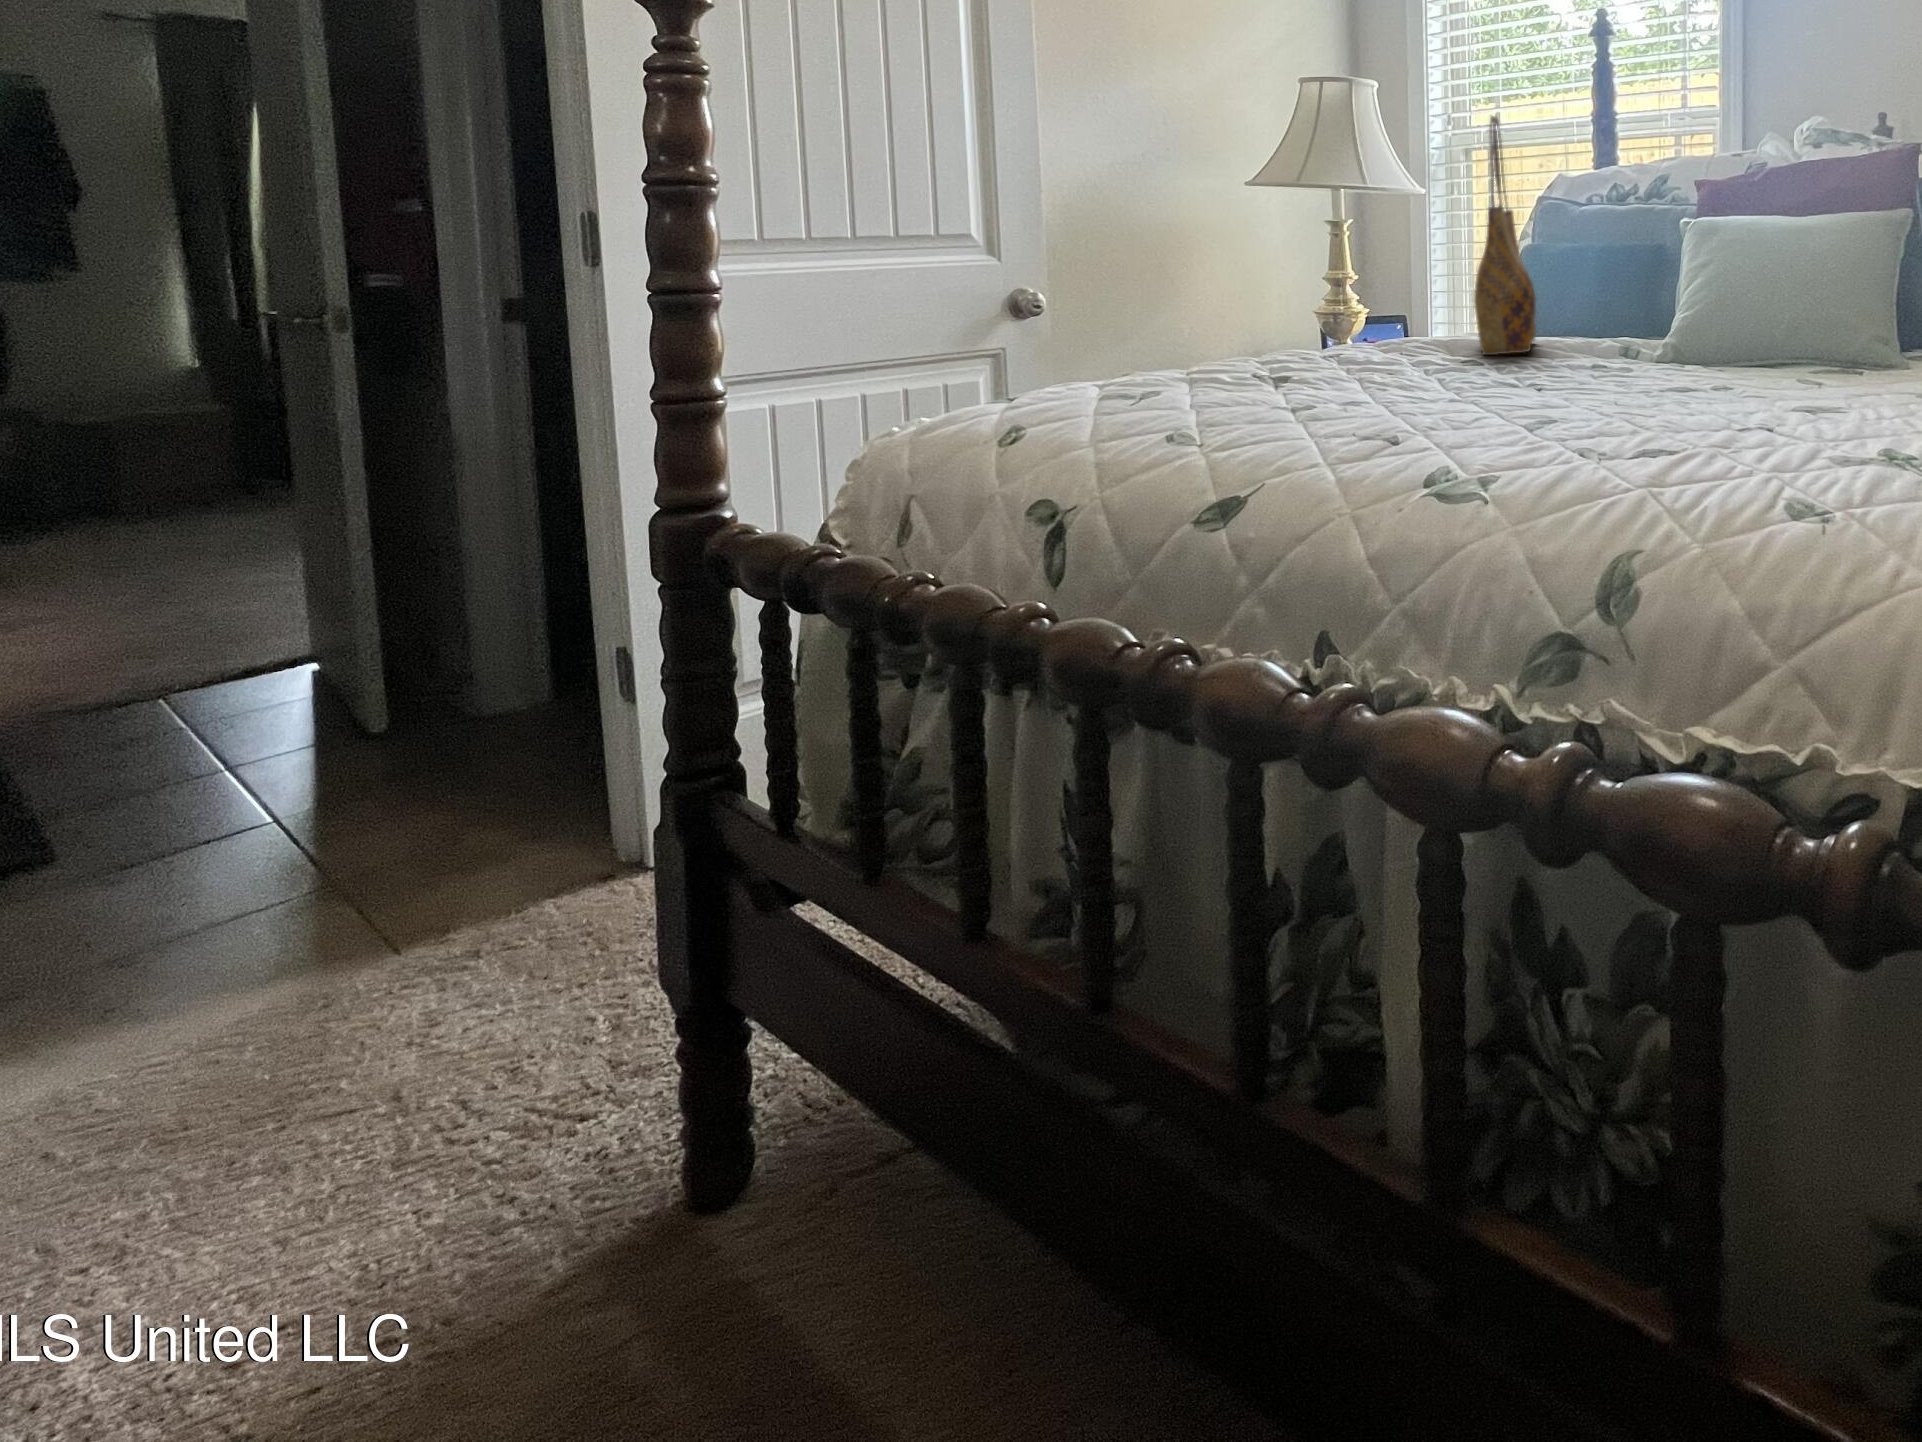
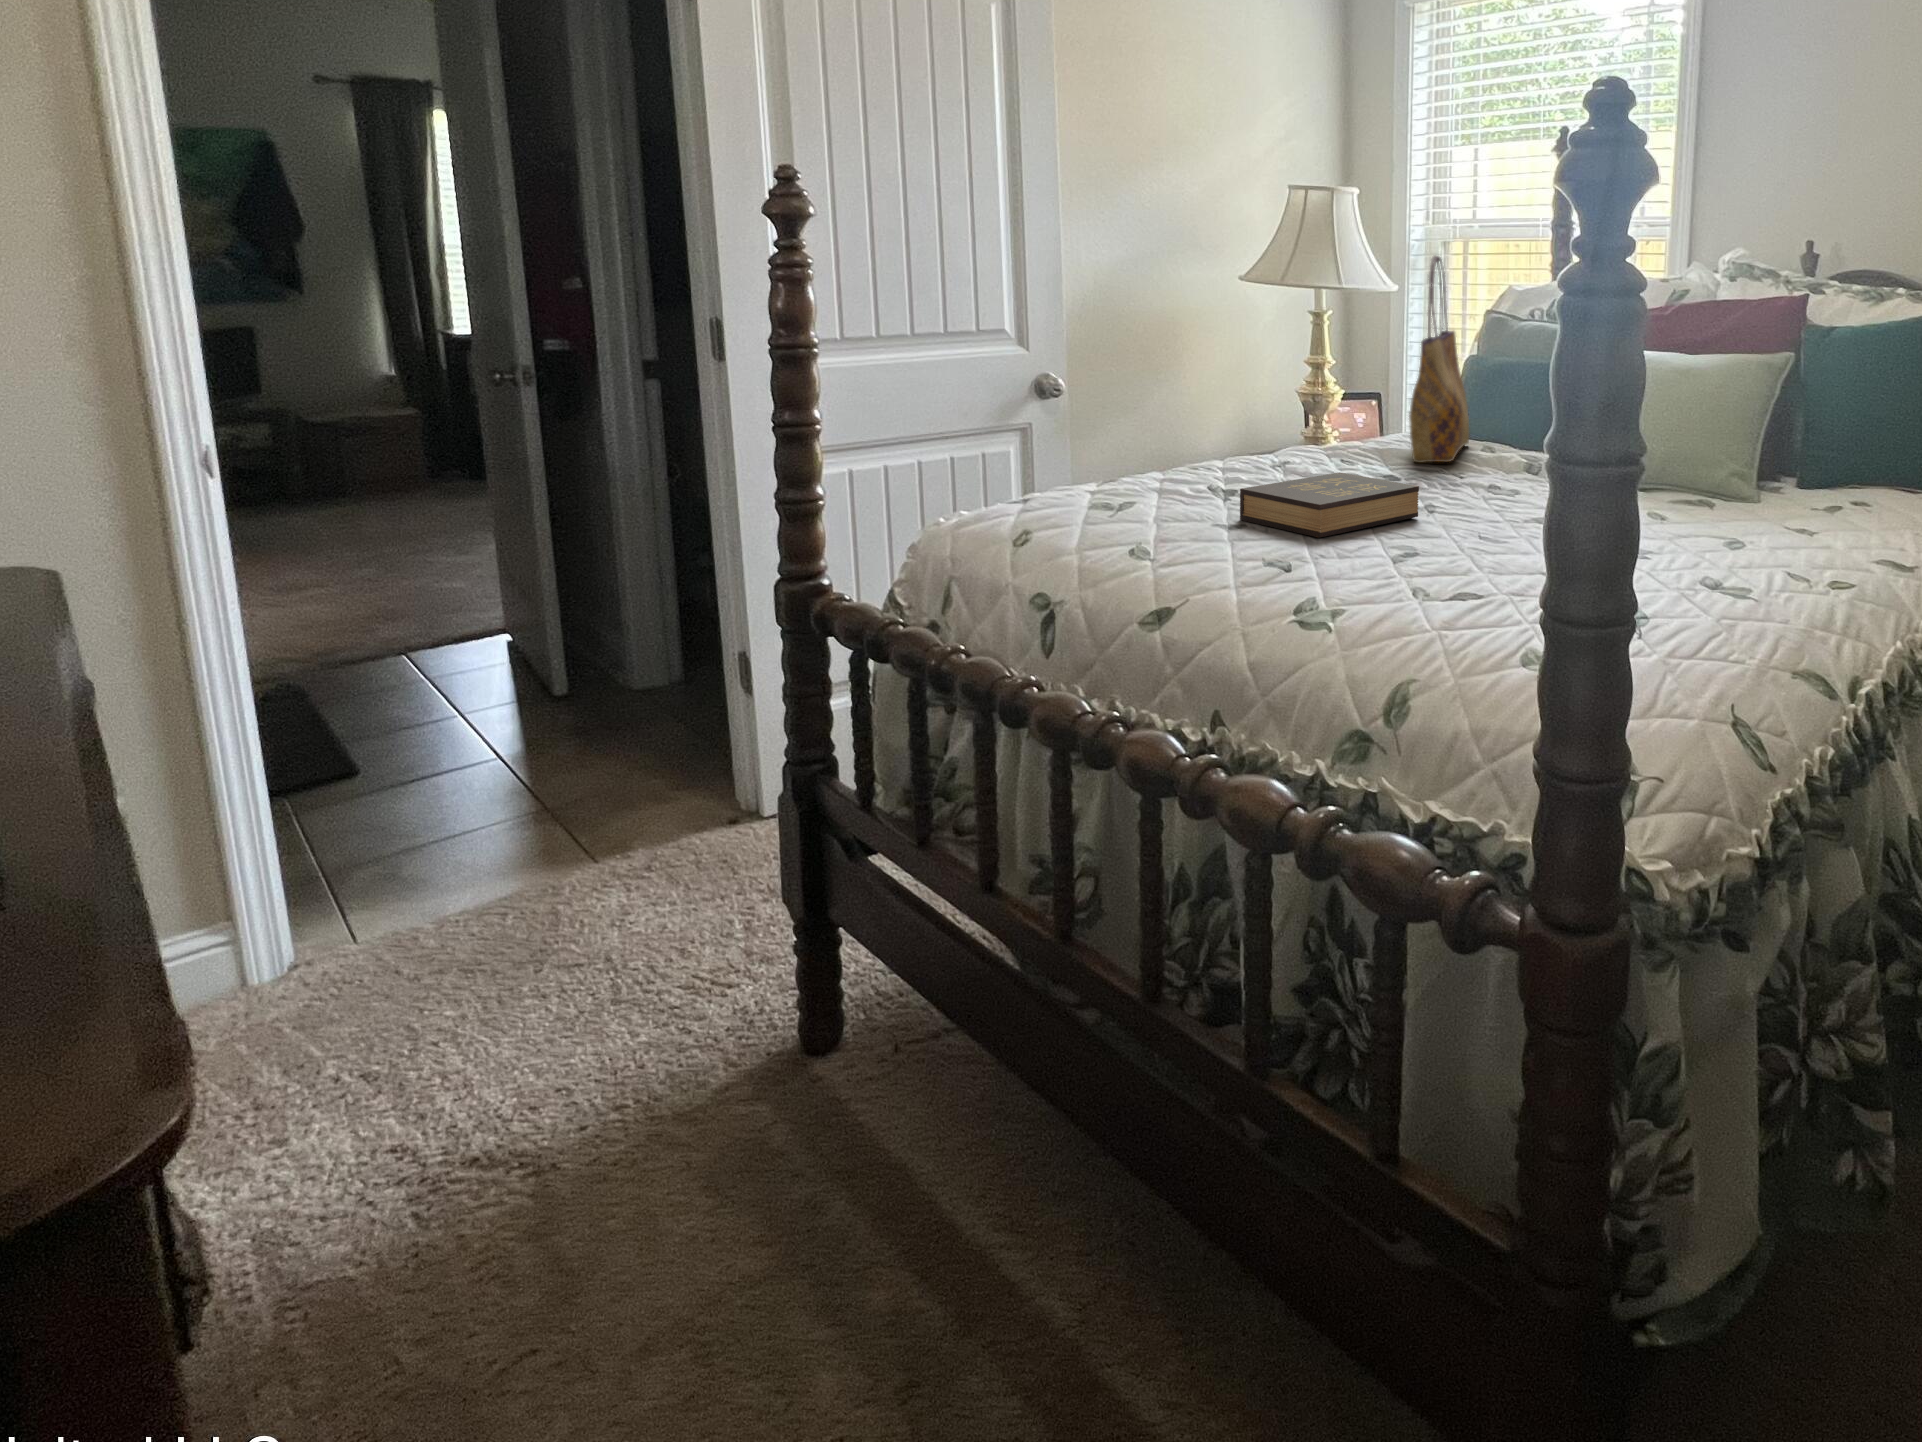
hardback book: none [1300,347,1527,413] -> present [1240,472,1419,538]

